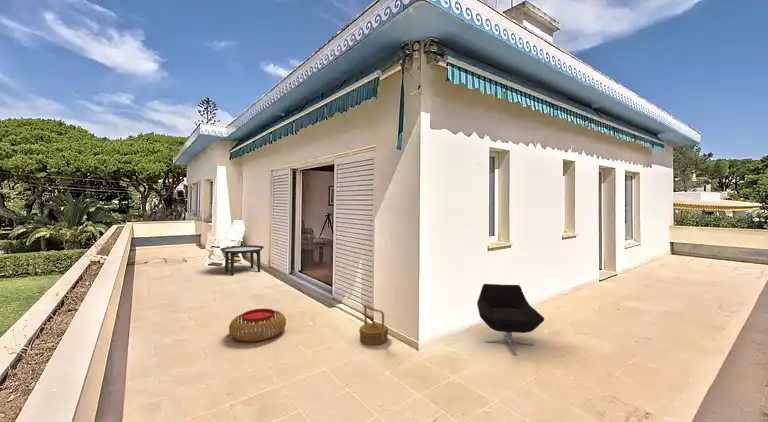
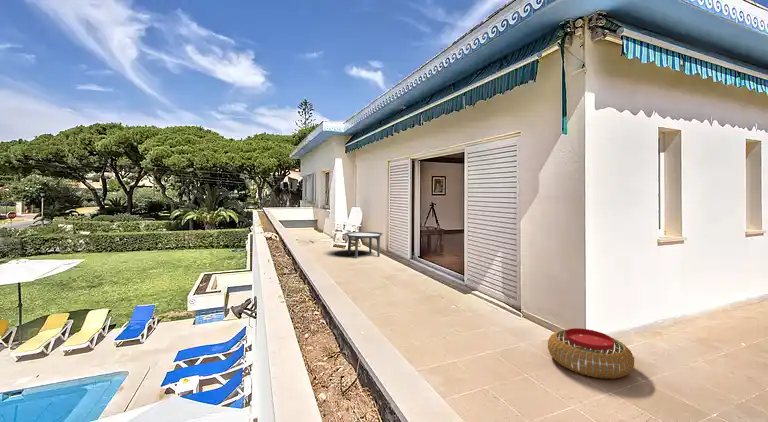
lounge chair: present [477,284,544,355] -> none [639,276,735,352]
woven basket: present [359,305,388,345] -> none [506,288,538,327]
pouf: present [229,309,286,342] -> present [548,328,634,379]

